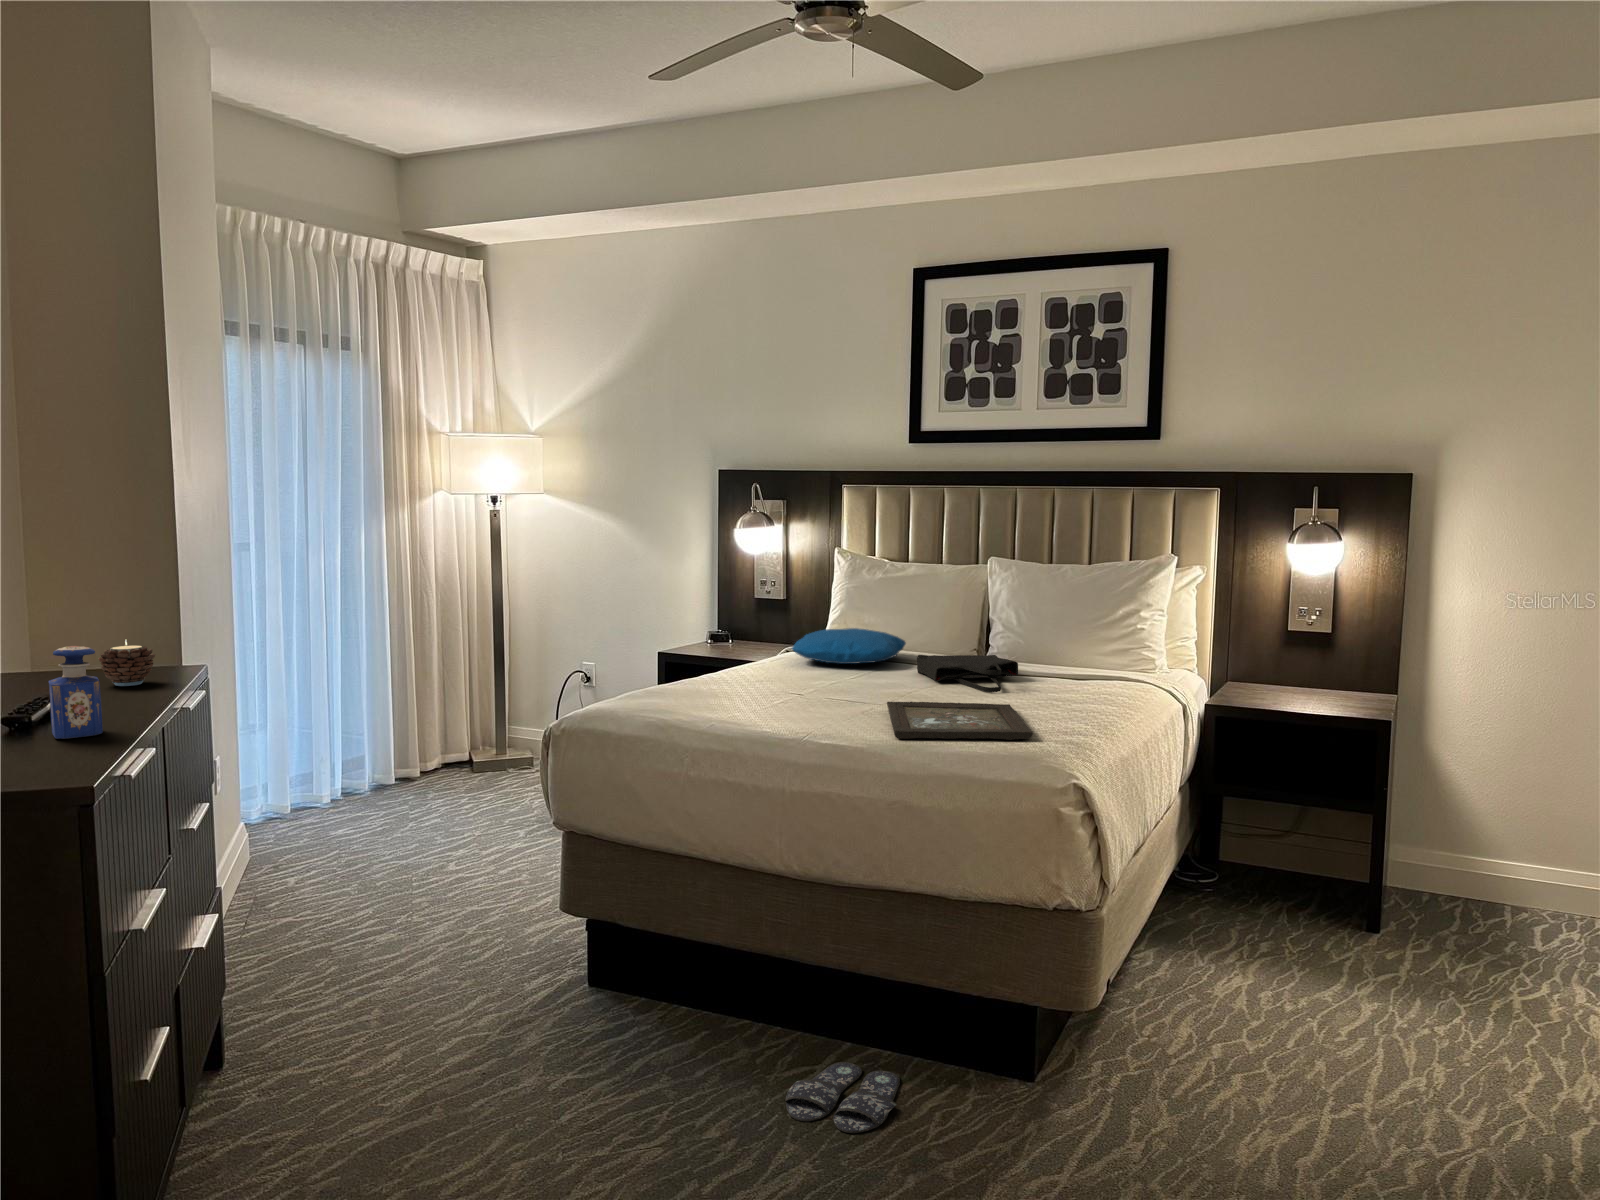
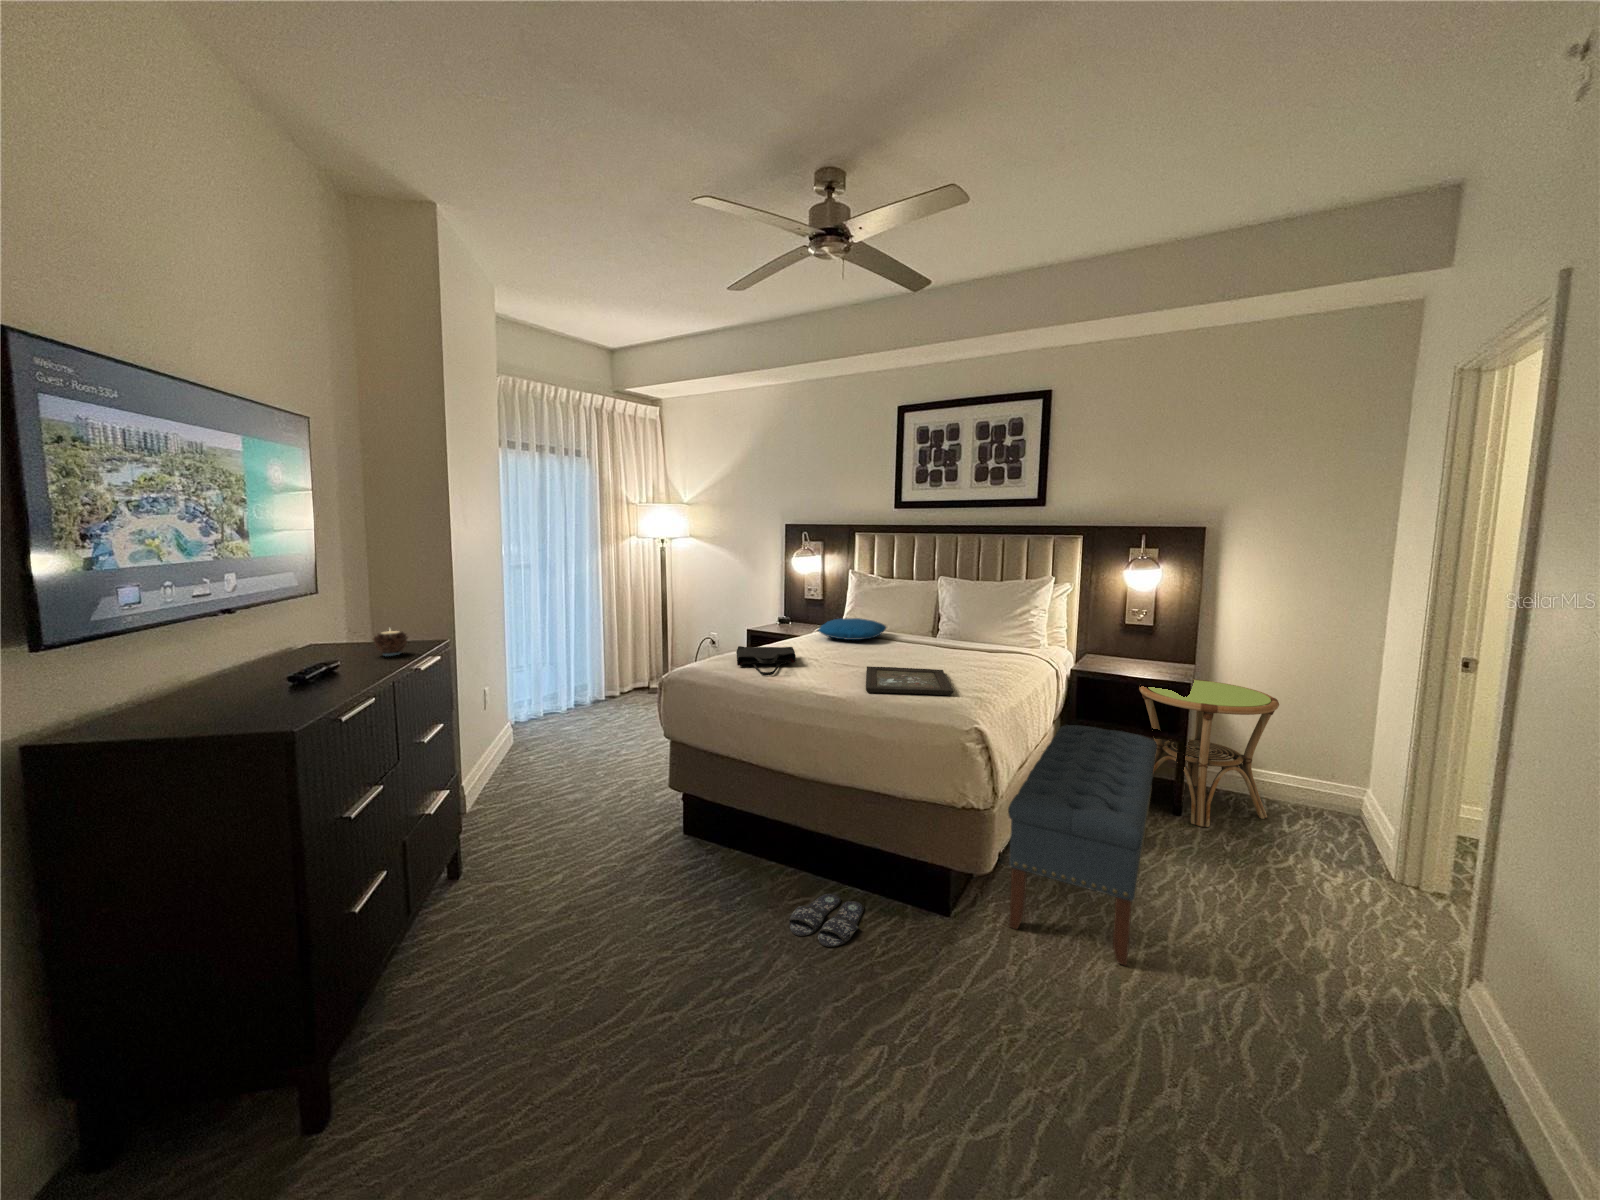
perfume bottle: present [48,646,103,739] -> none [307,636,344,695]
tote bag: present [917,655,1018,692] -> present [736,646,796,675]
side table: none [1310,718,1525,948] -> present [1139,679,1279,827]
bench: none [1123,791,1342,1135] -> present [1008,725,1156,965]

